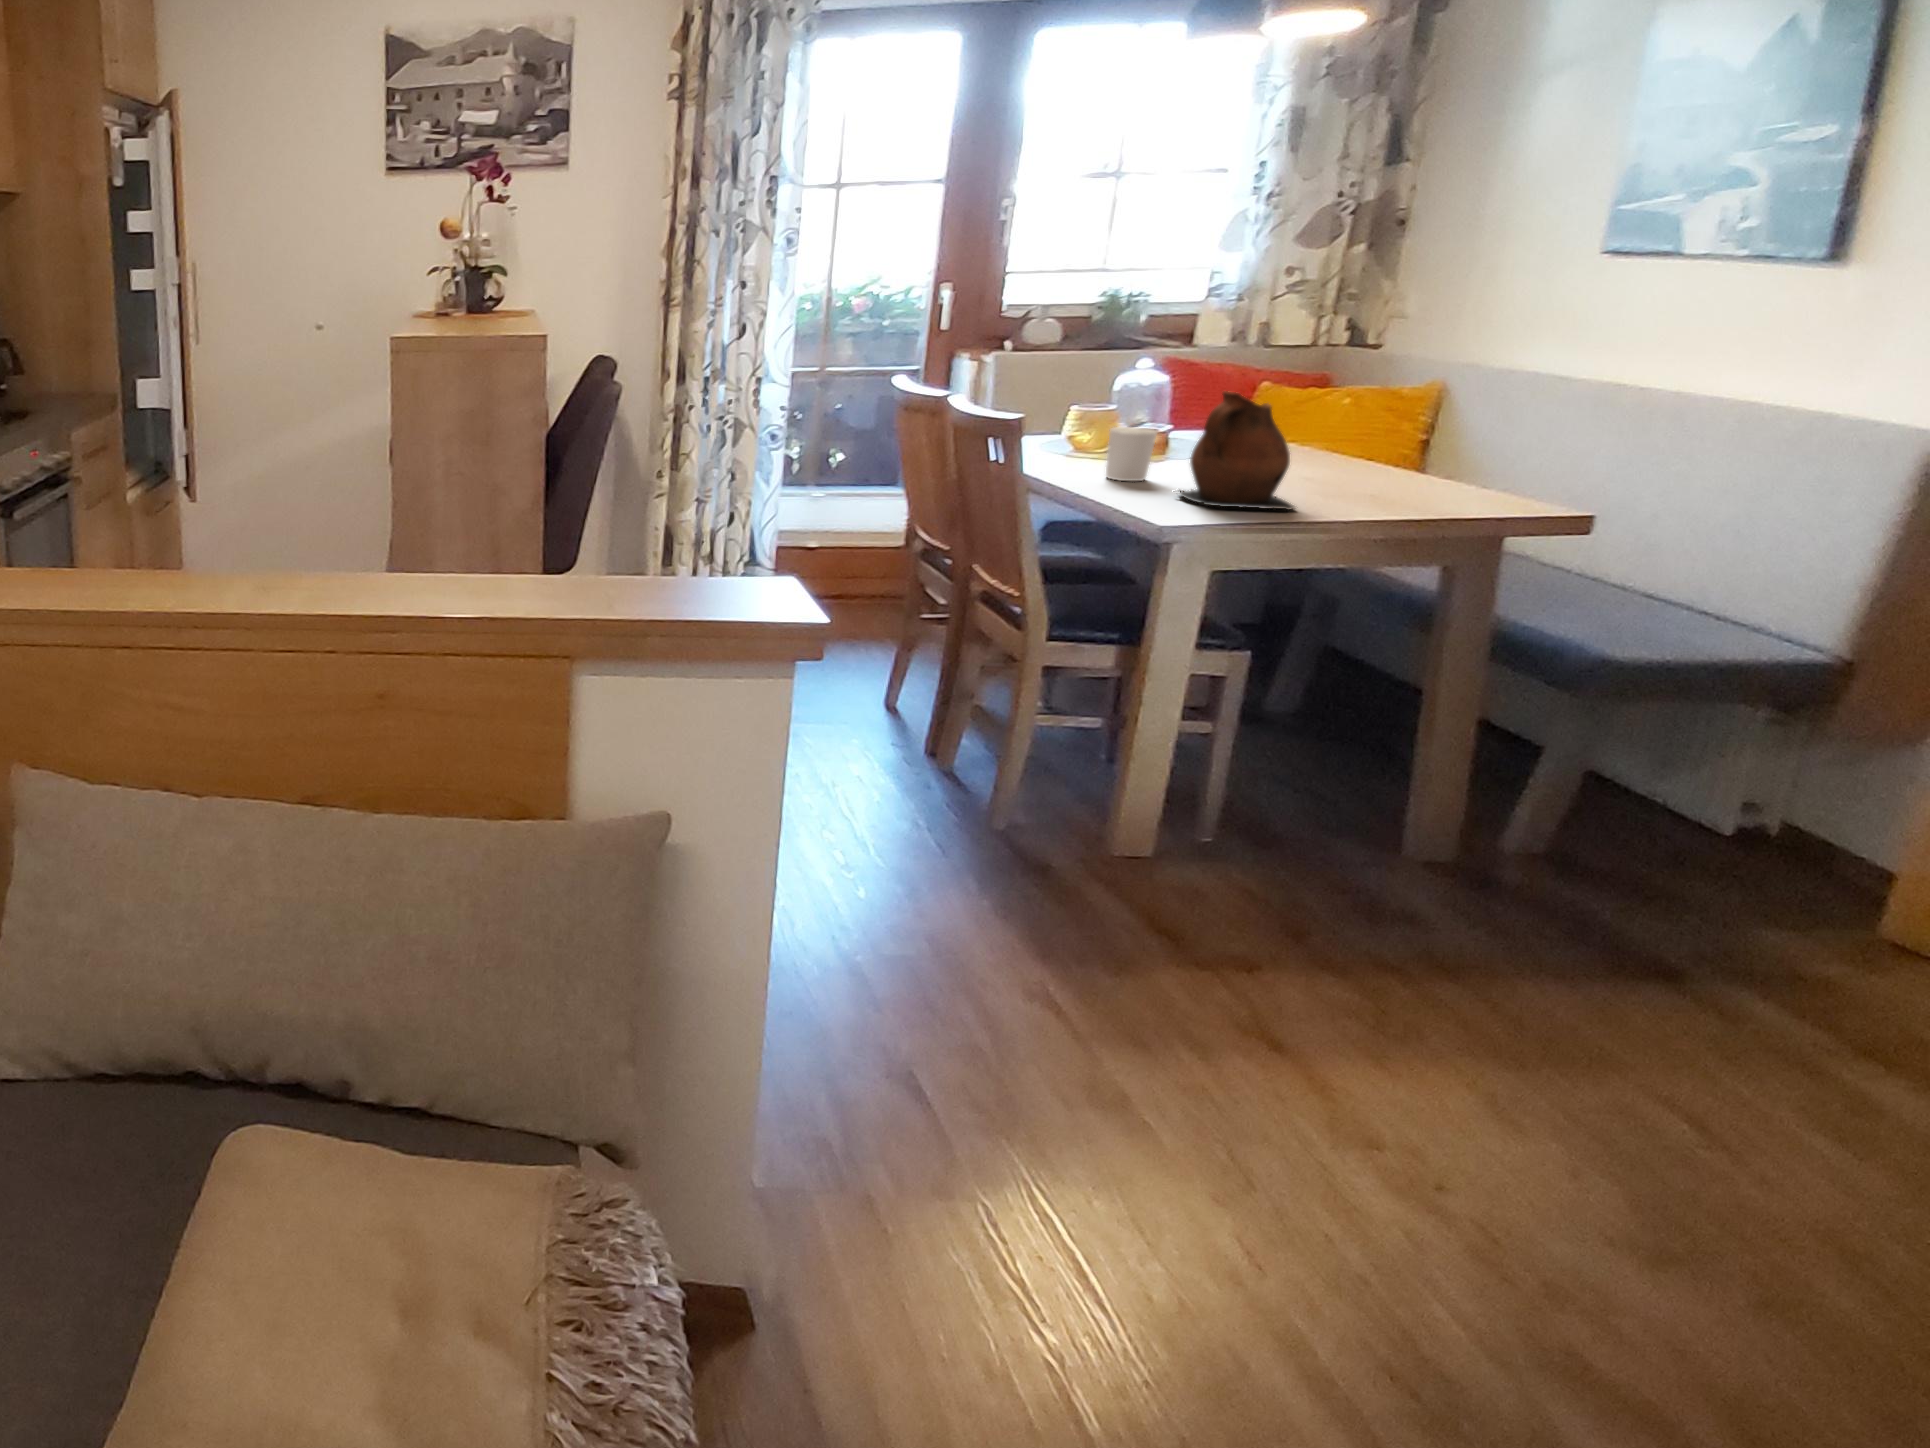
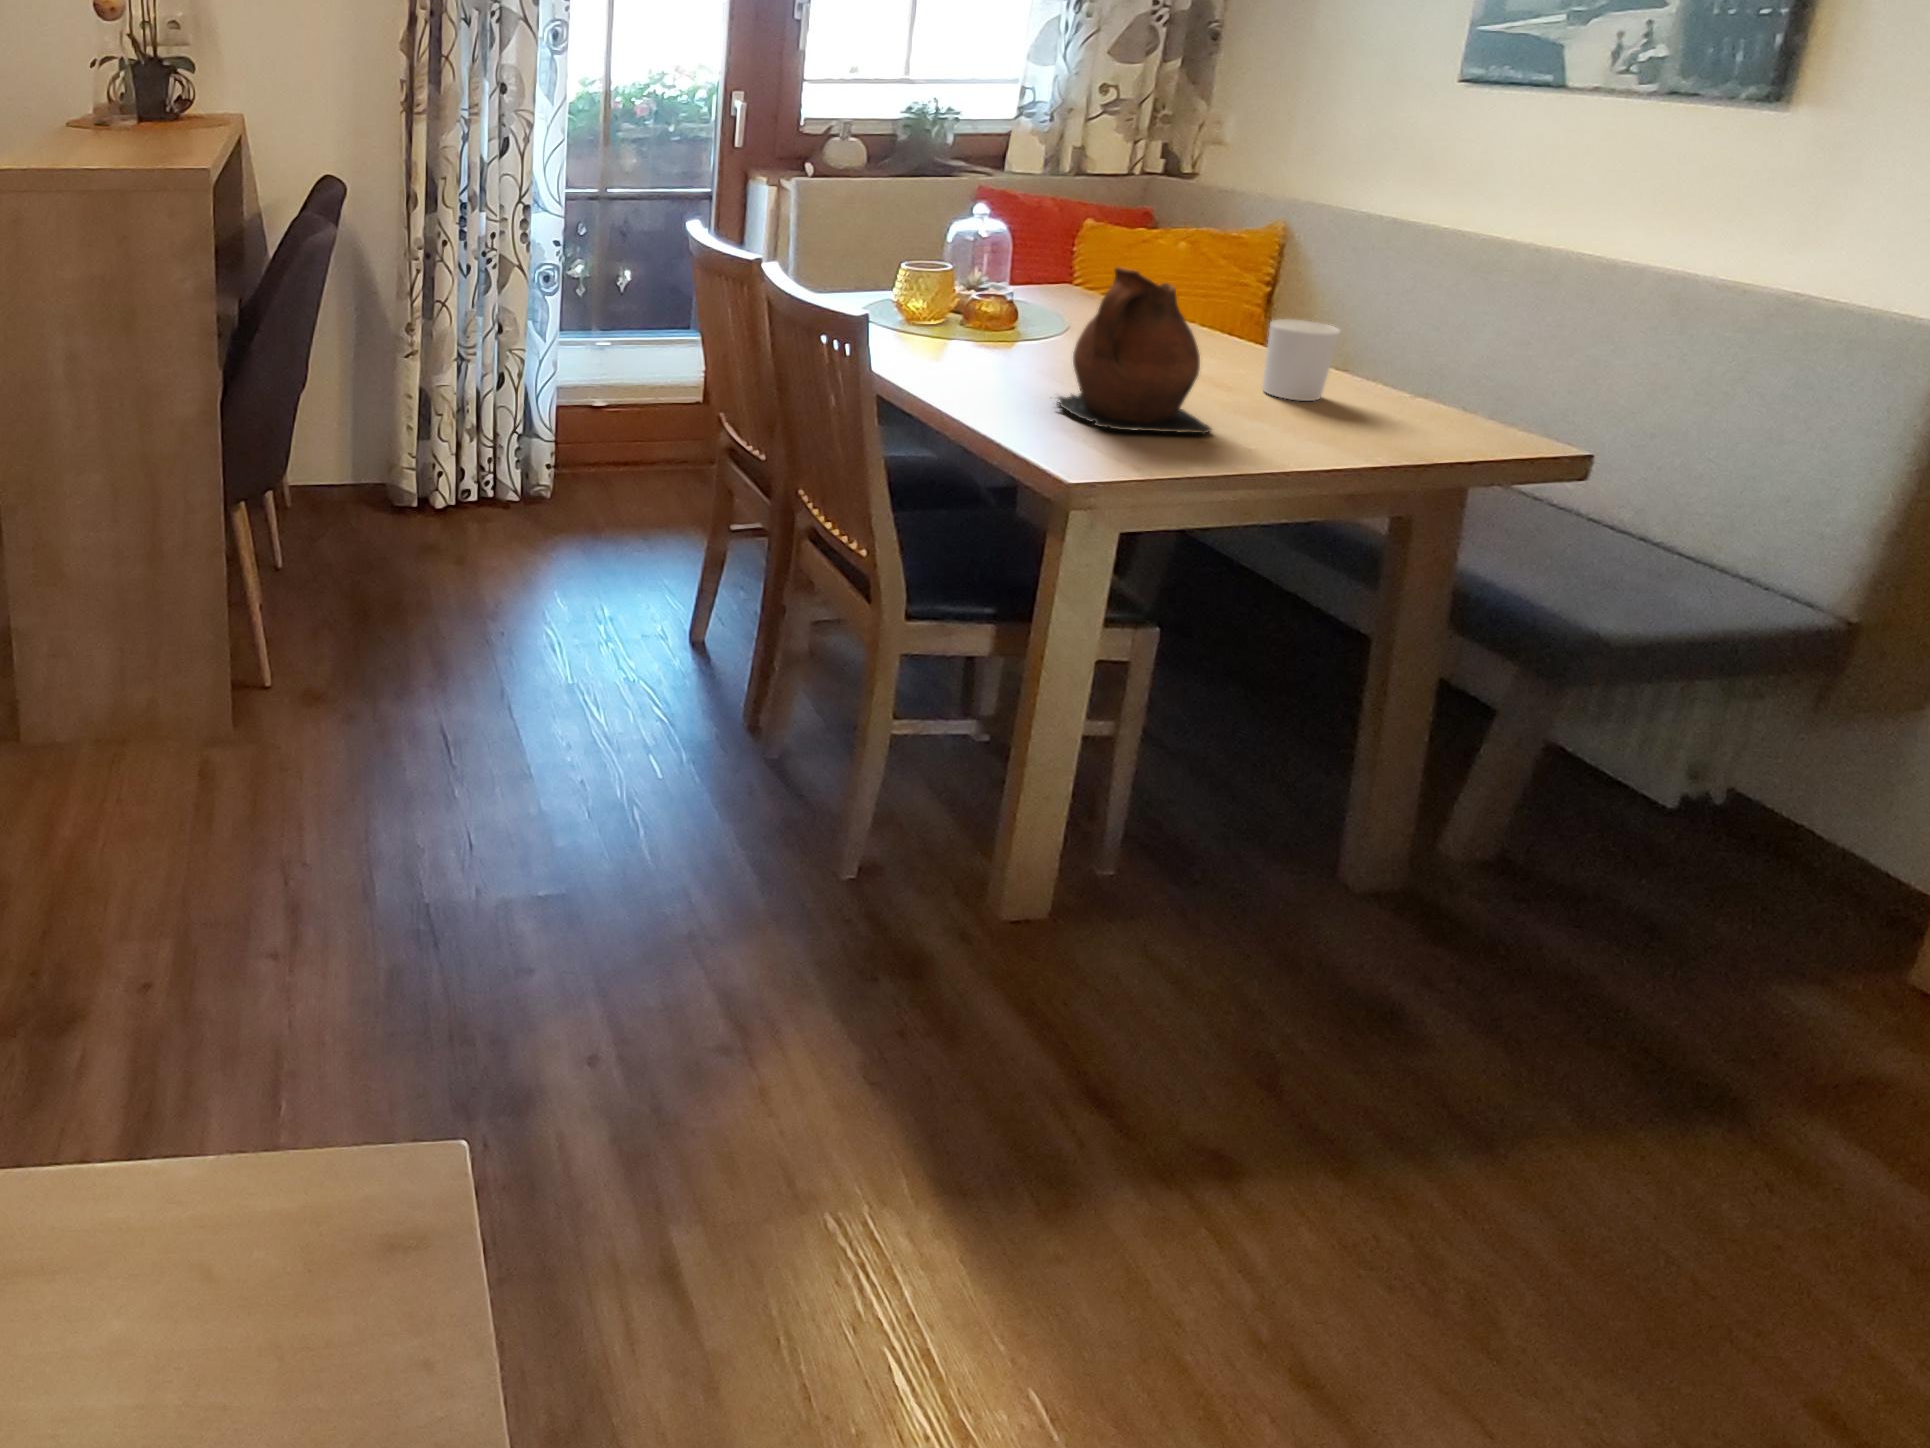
candle holder: present [1106,427,1157,481] -> present [1263,319,1340,401]

